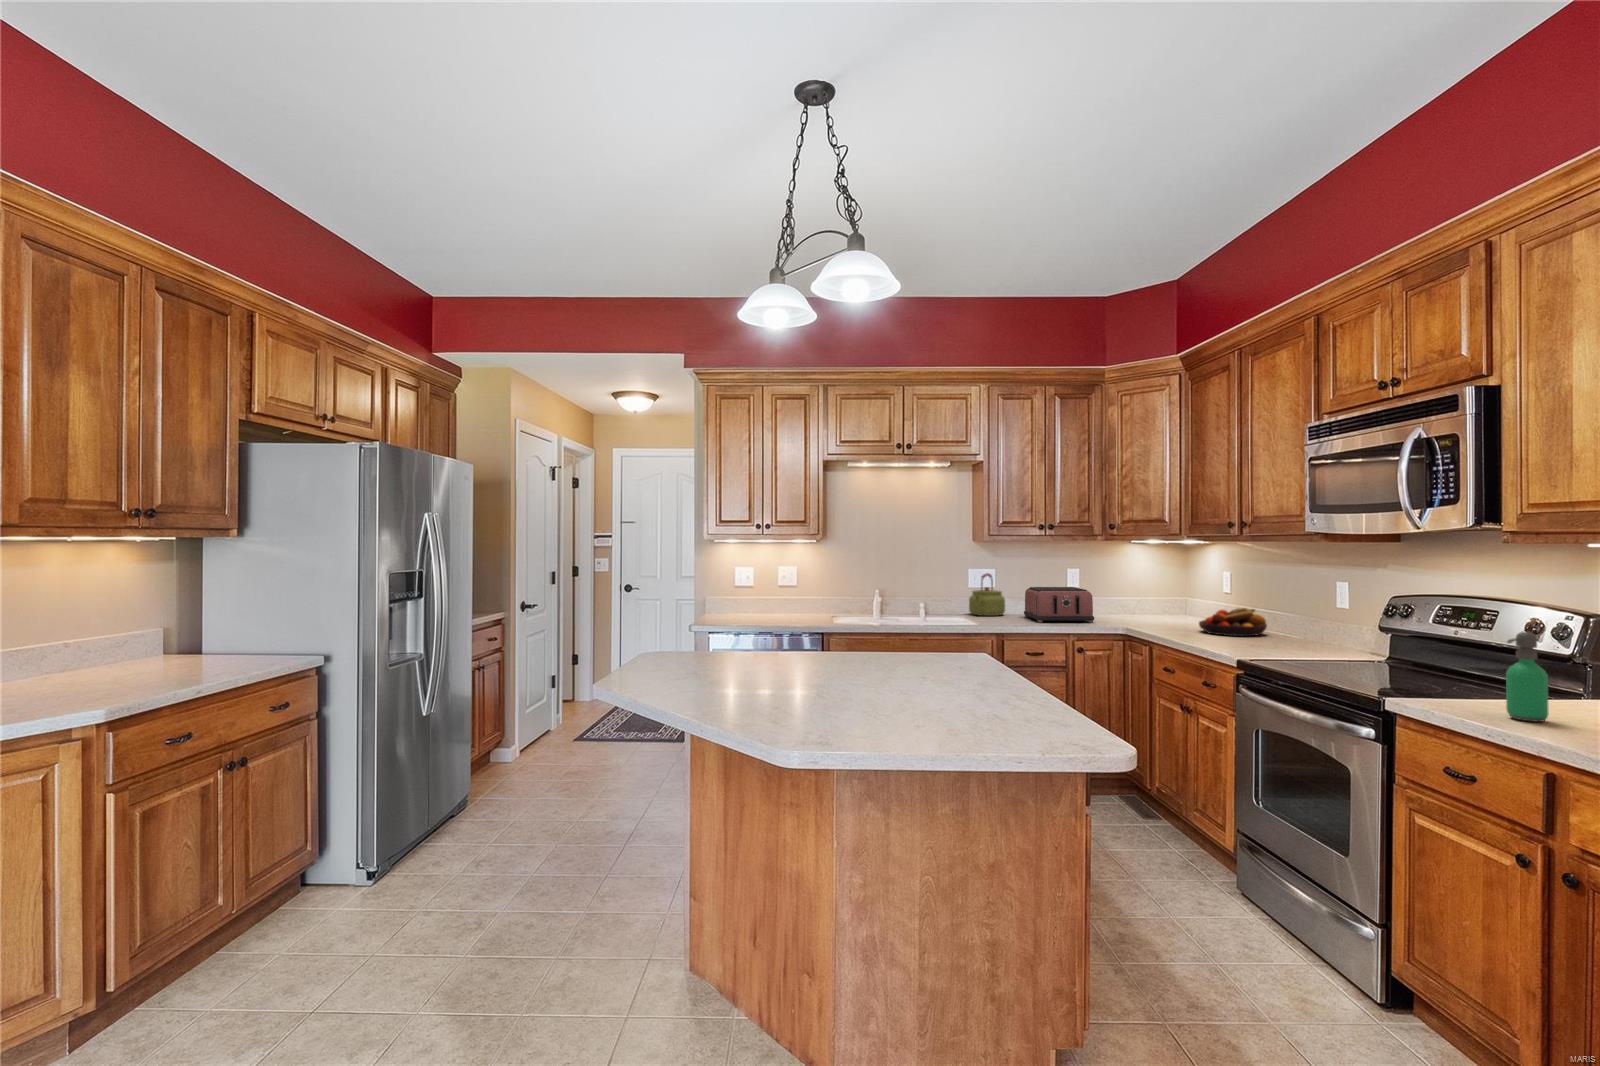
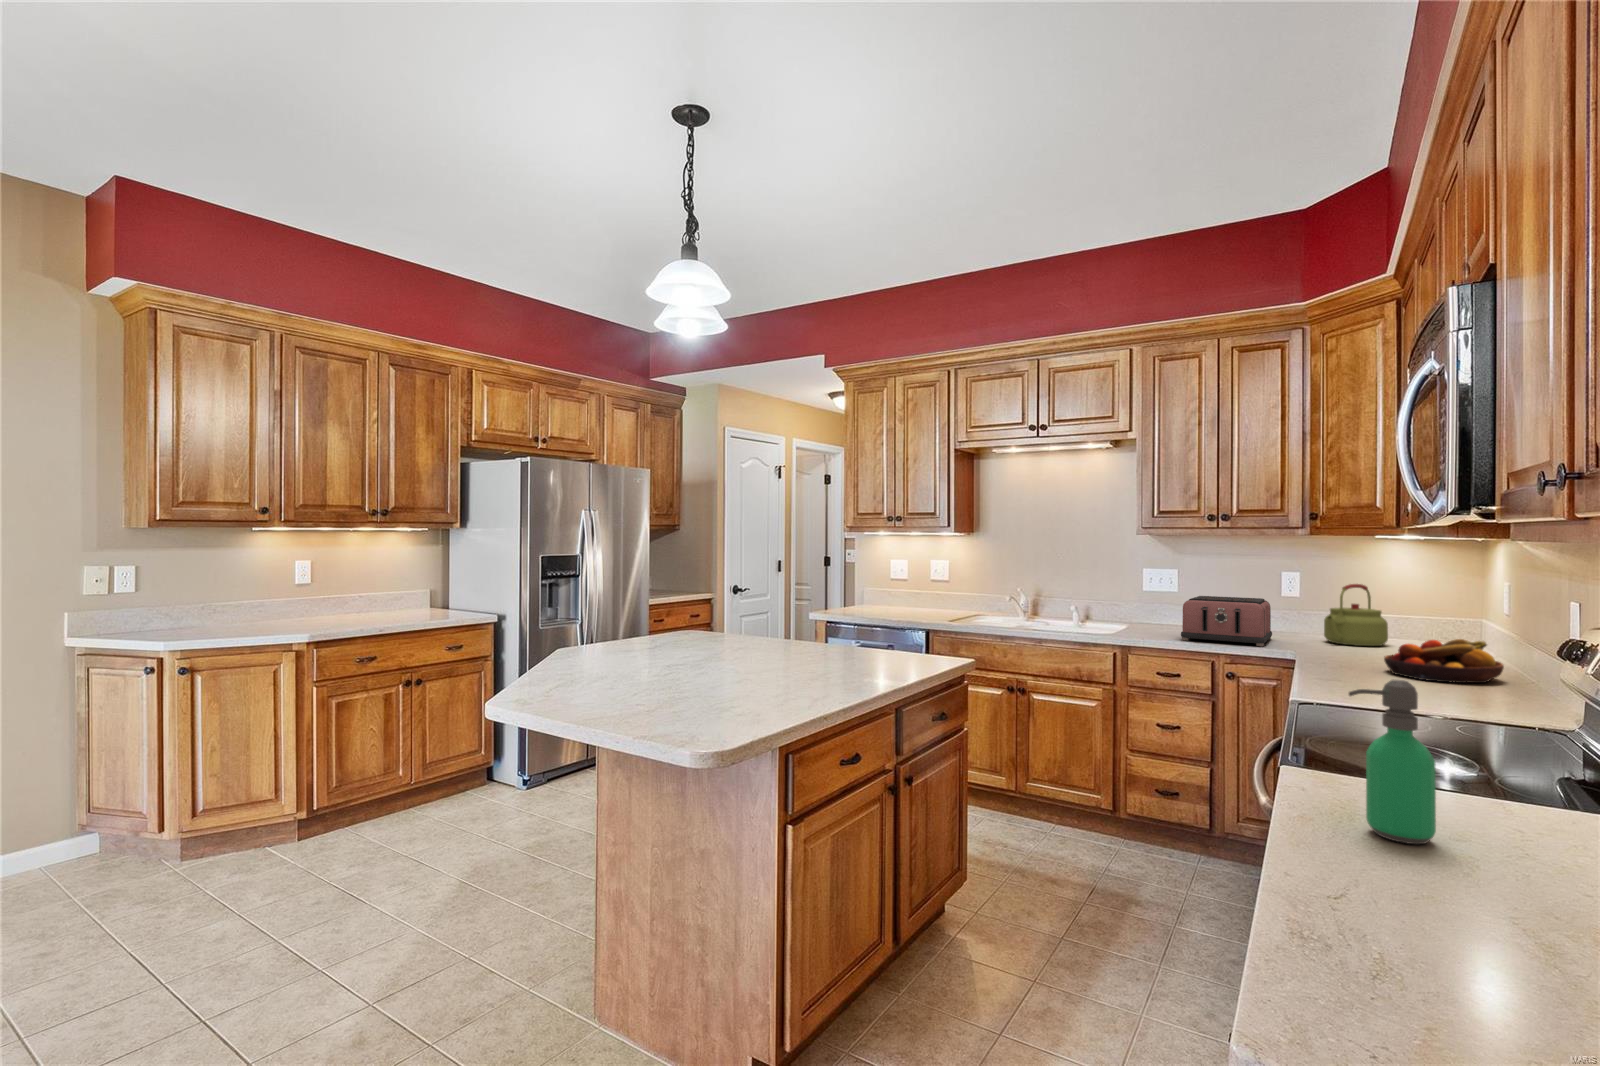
kettle: present [969,573,1005,616] -> present [1324,584,1388,646]

